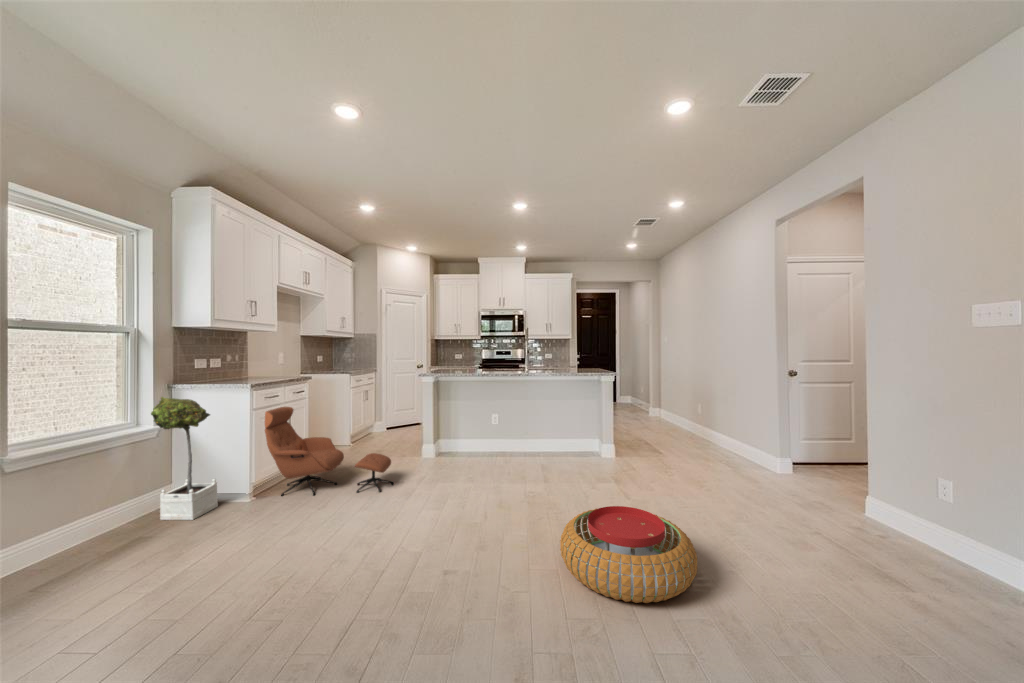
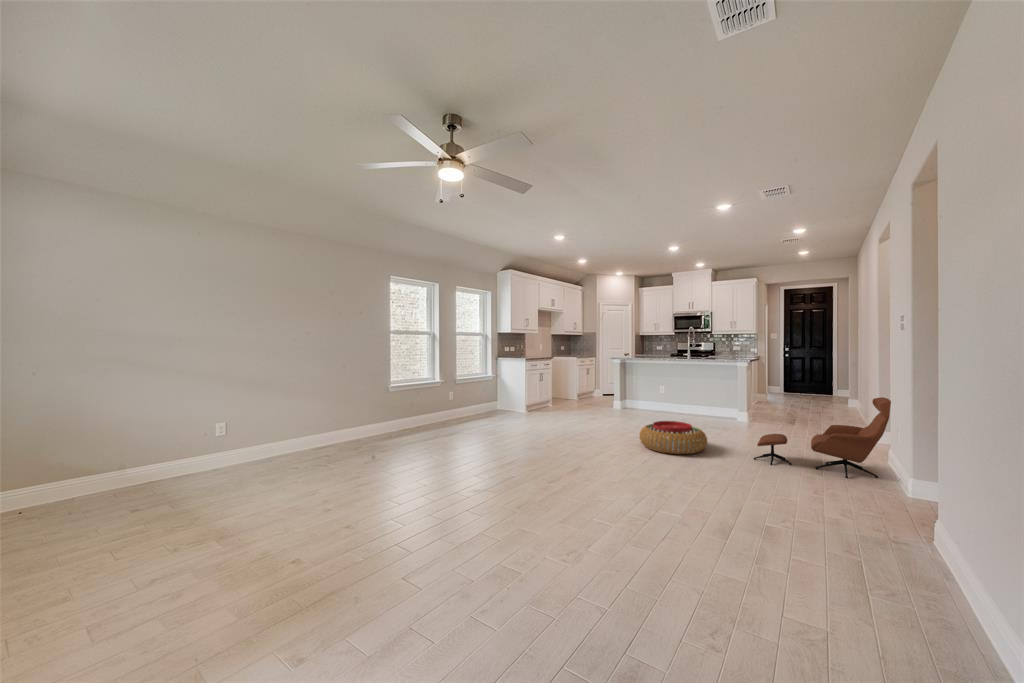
potted tree: present [151,397,218,520] -> none [491,362,514,413]
lounge chair: present [265,407,393,496] -> present [754,397,891,478]

